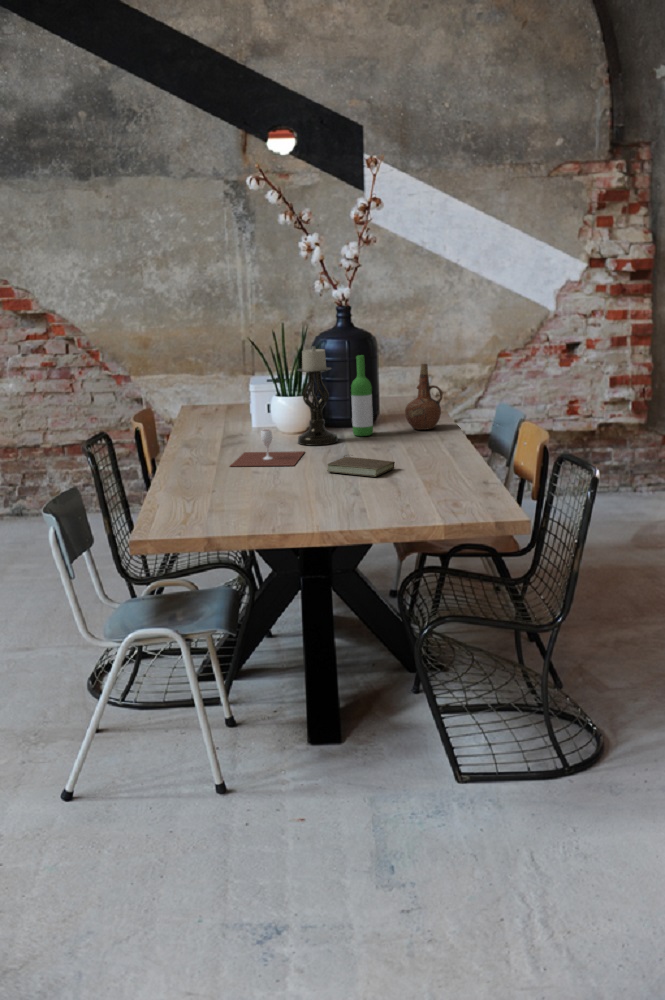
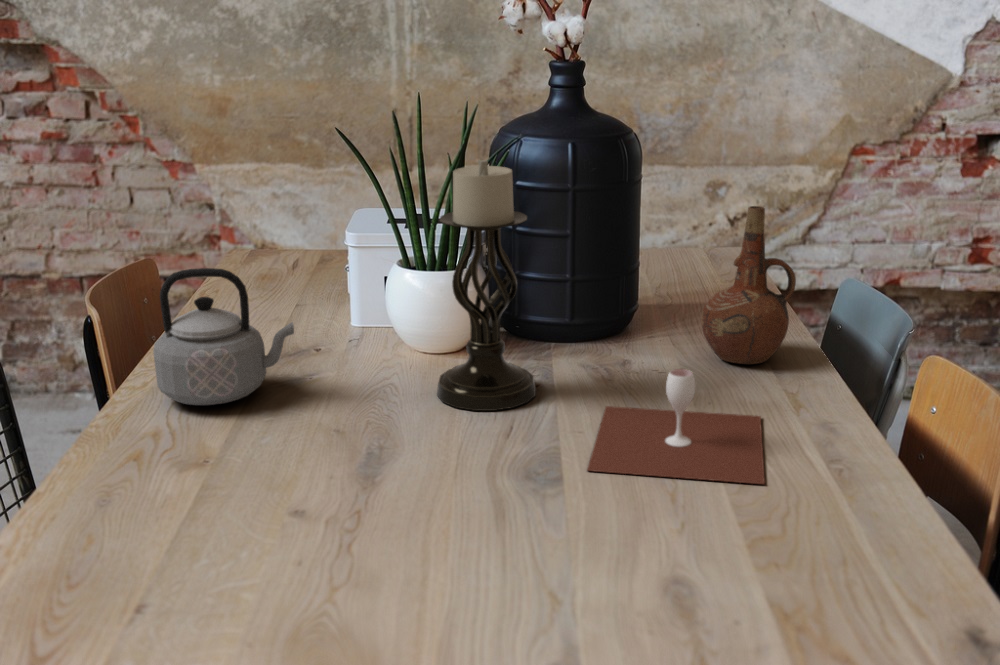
wine bottle: present [351,355,373,436] -> none [574,183,625,378]
teapot: none [183,394,240,450] -> present [153,268,294,405]
wine glass: present [230,430,304,467] -> present [587,369,765,484]
book: present [327,456,395,477] -> none [482,492,689,619]

